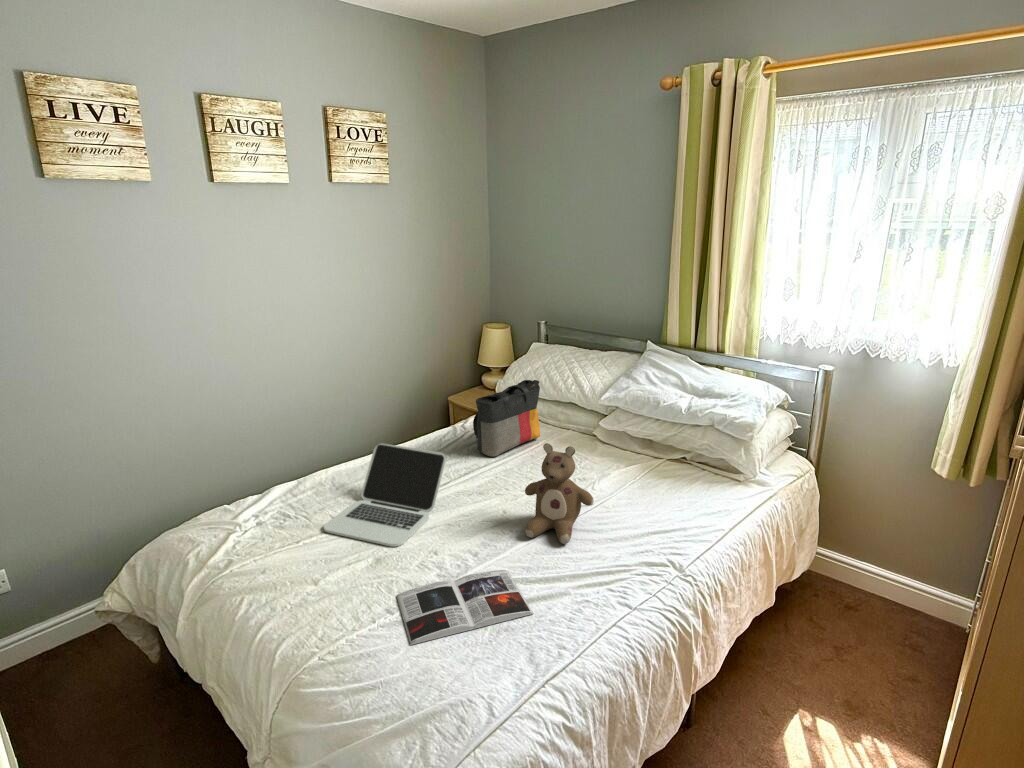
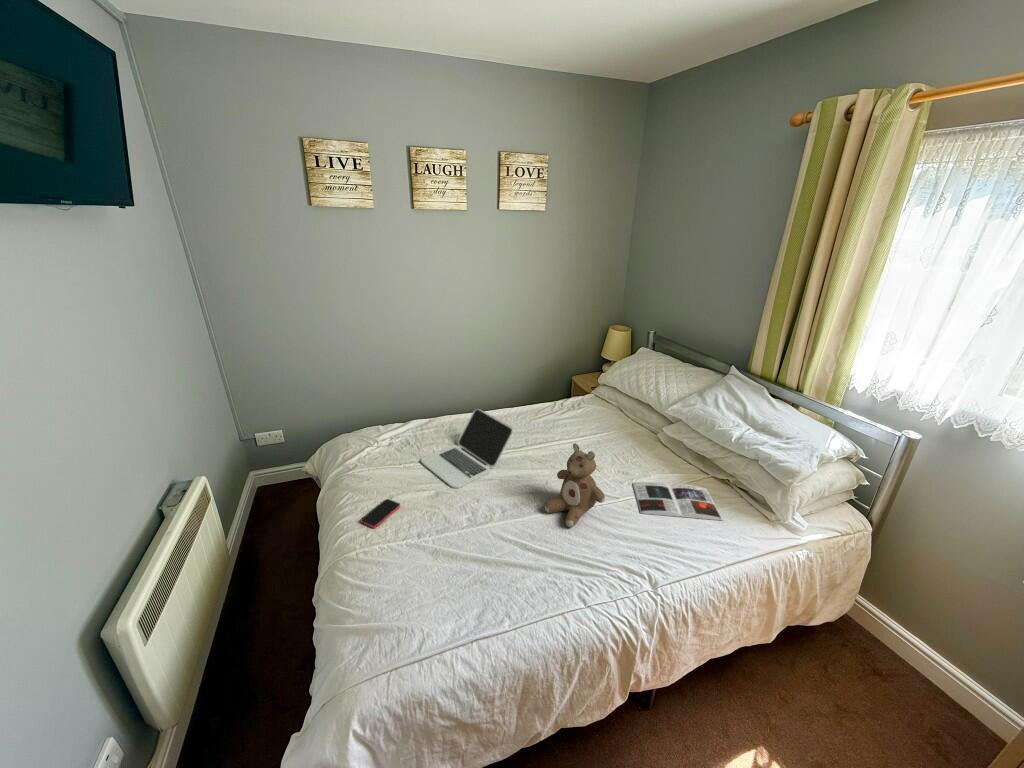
tote bag: present [473,380,540,456] -> none [559,380,620,435]
magazine: present [397,570,534,645] -> present [633,482,723,520]
smartphone: none [294,583,338,622] -> present [361,499,400,528]

